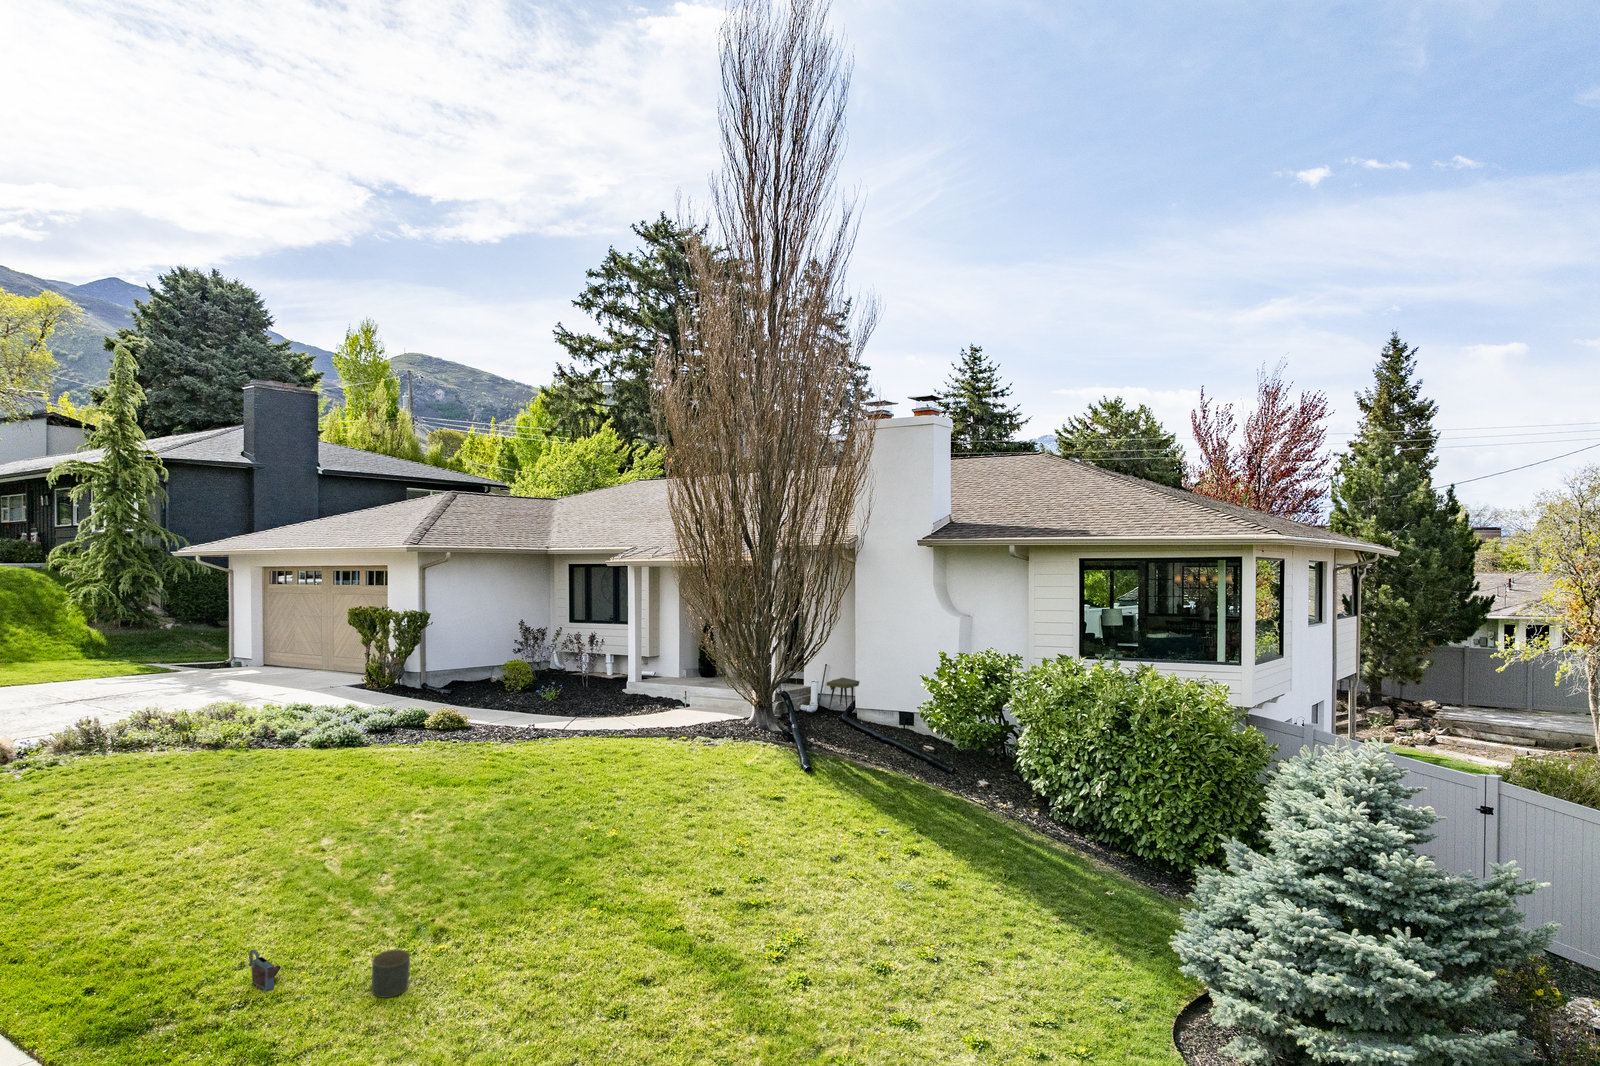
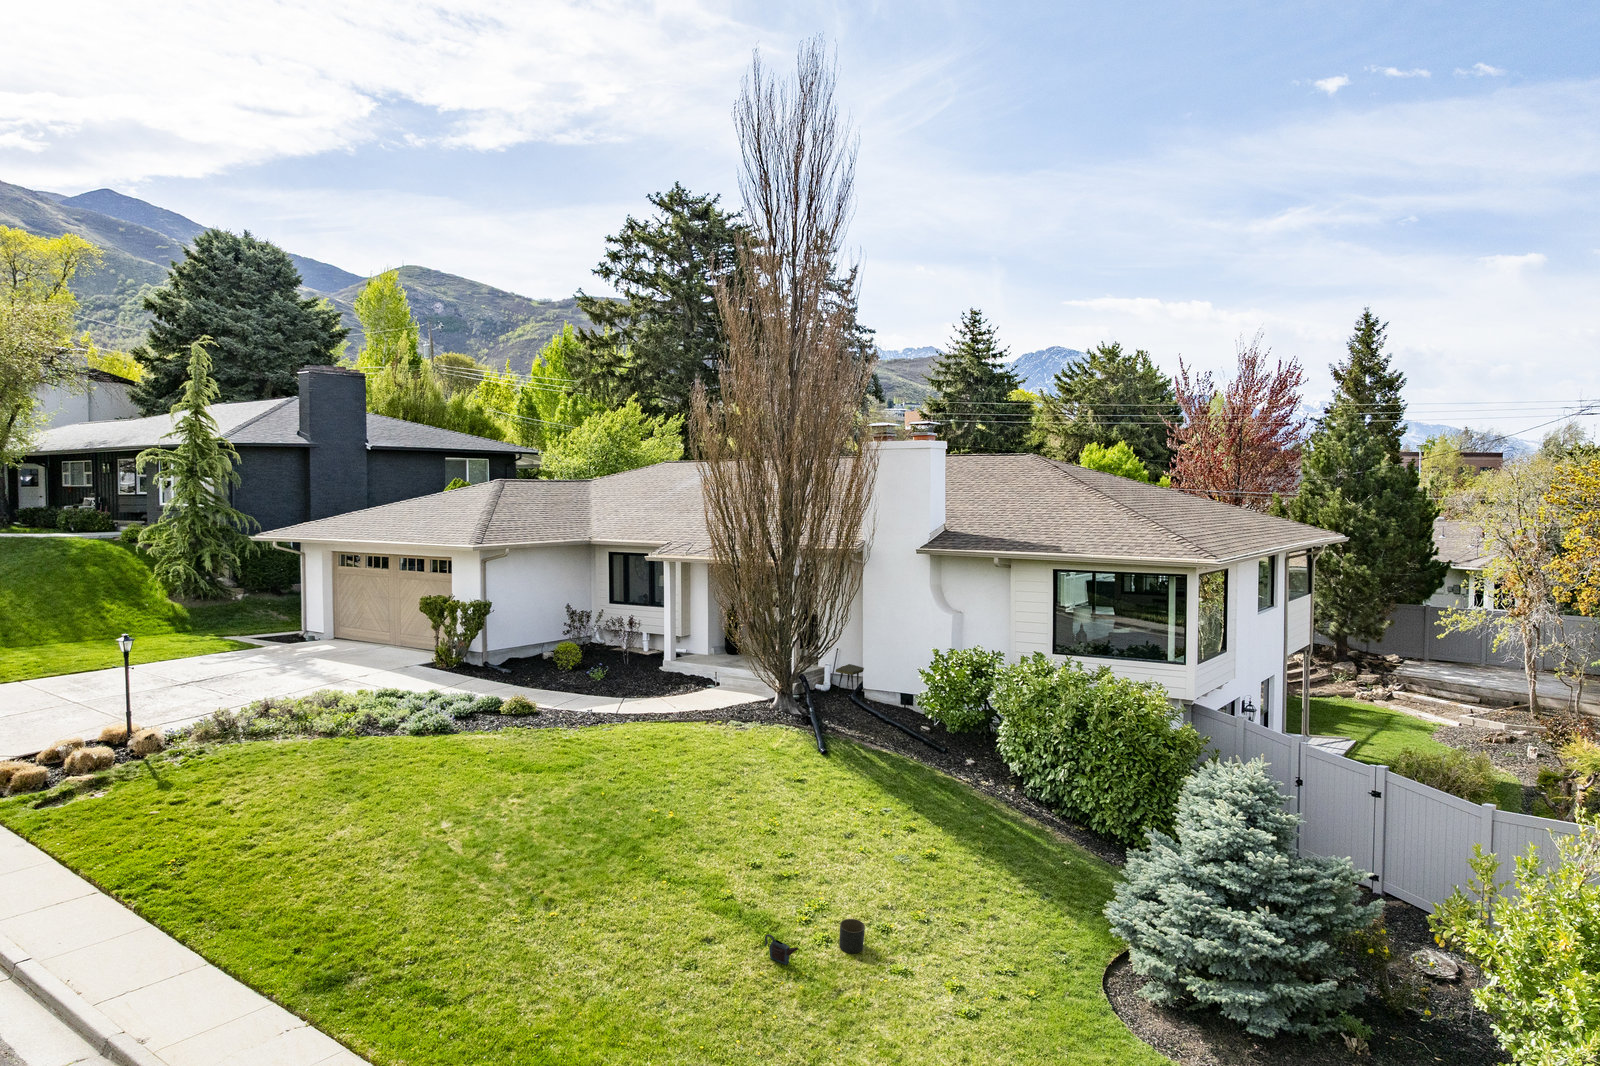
watering can: present [249,949,281,991] -> present [764,934,799,965]
planter: present [372,949,410,998] -> present [839,919,865,953]

